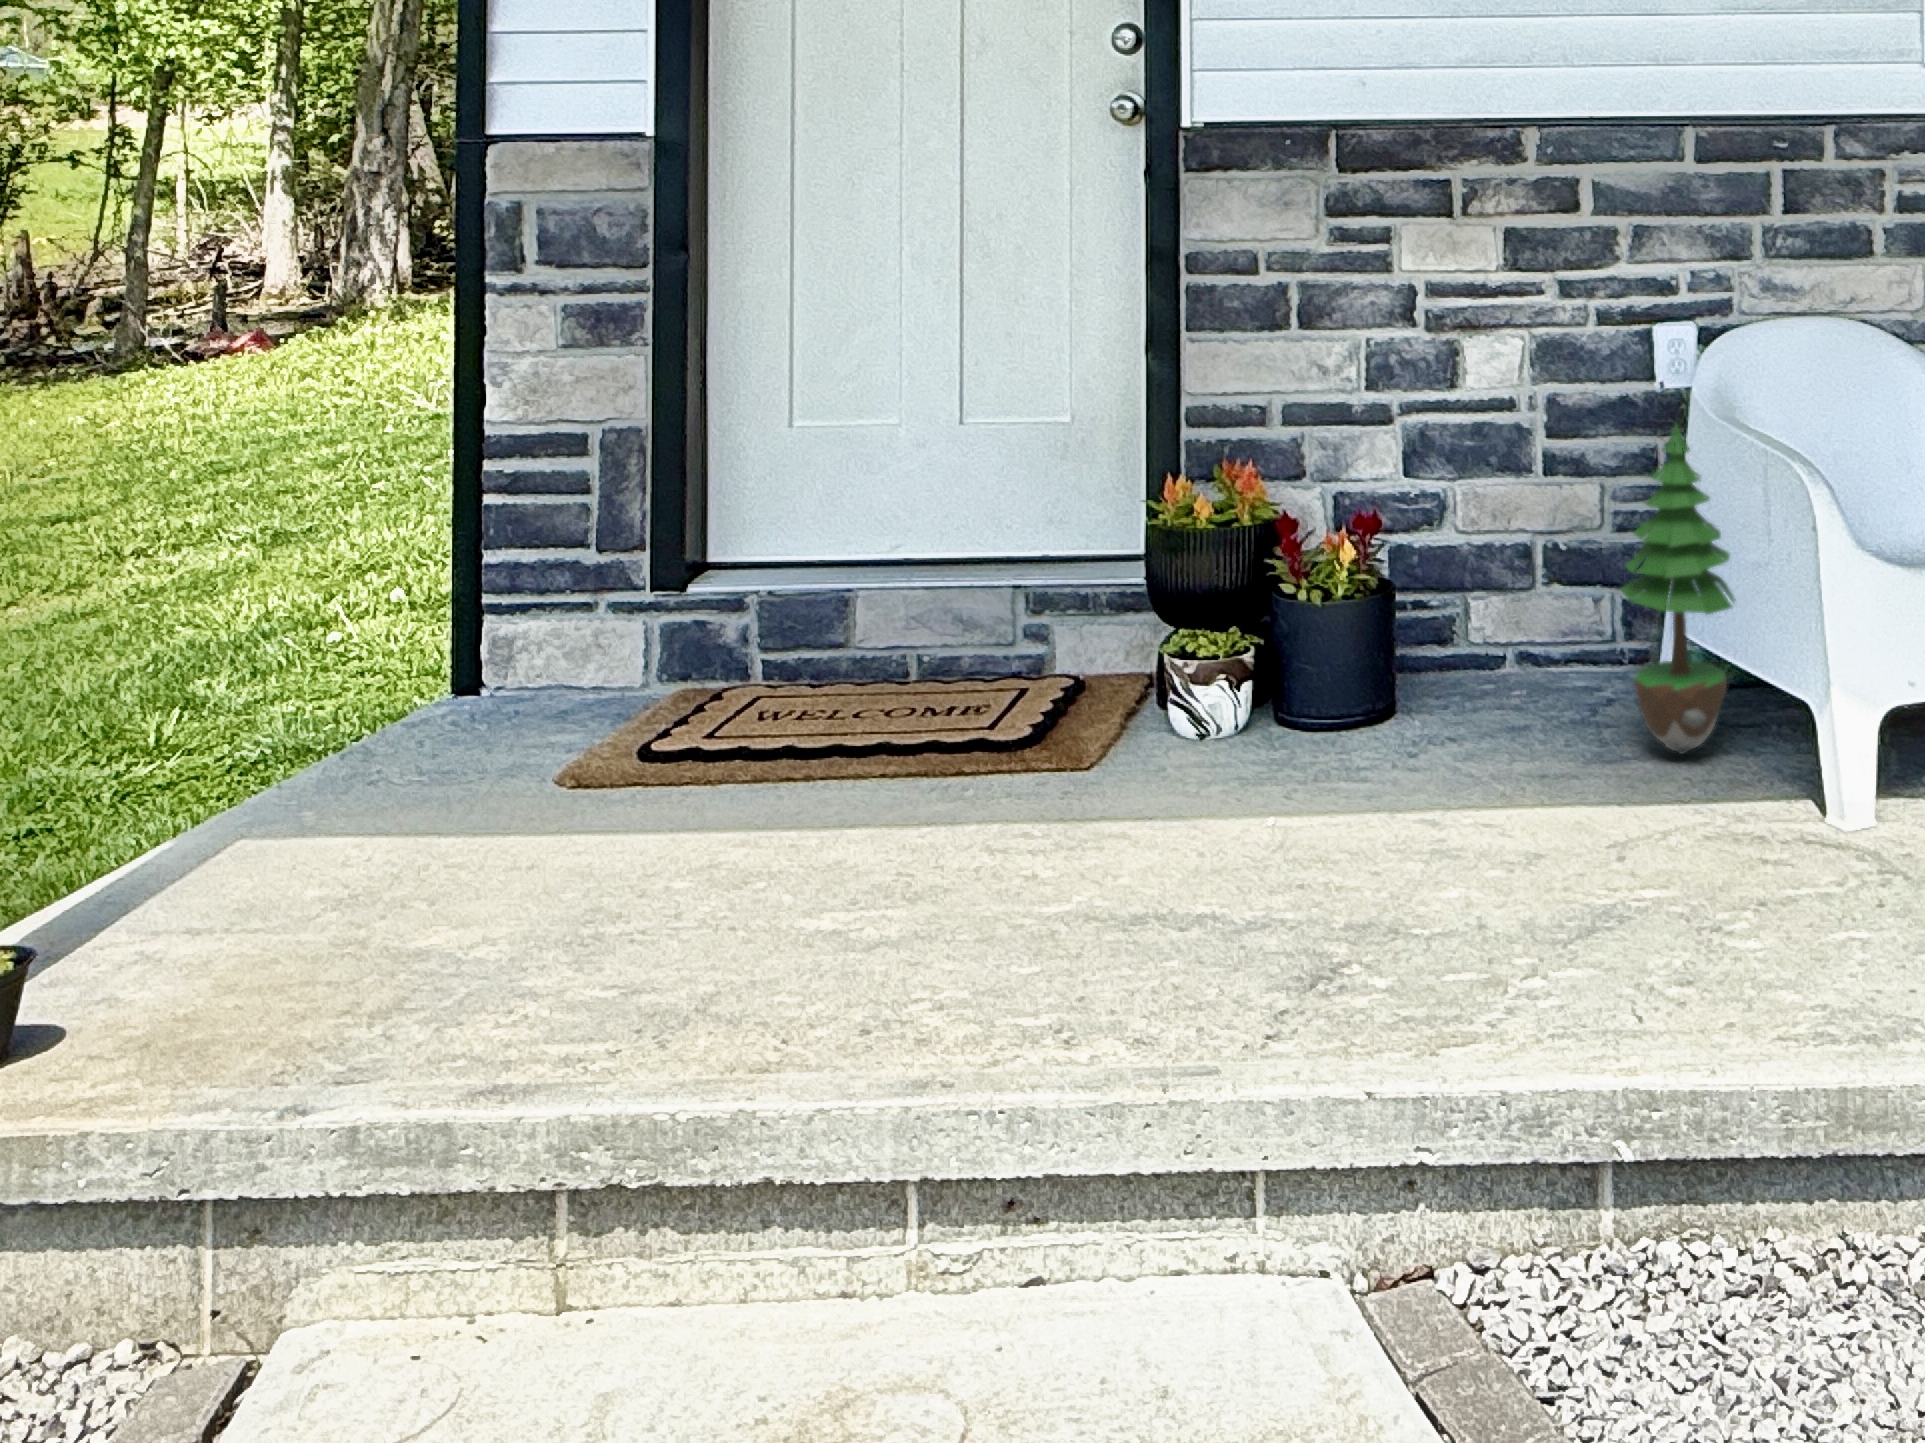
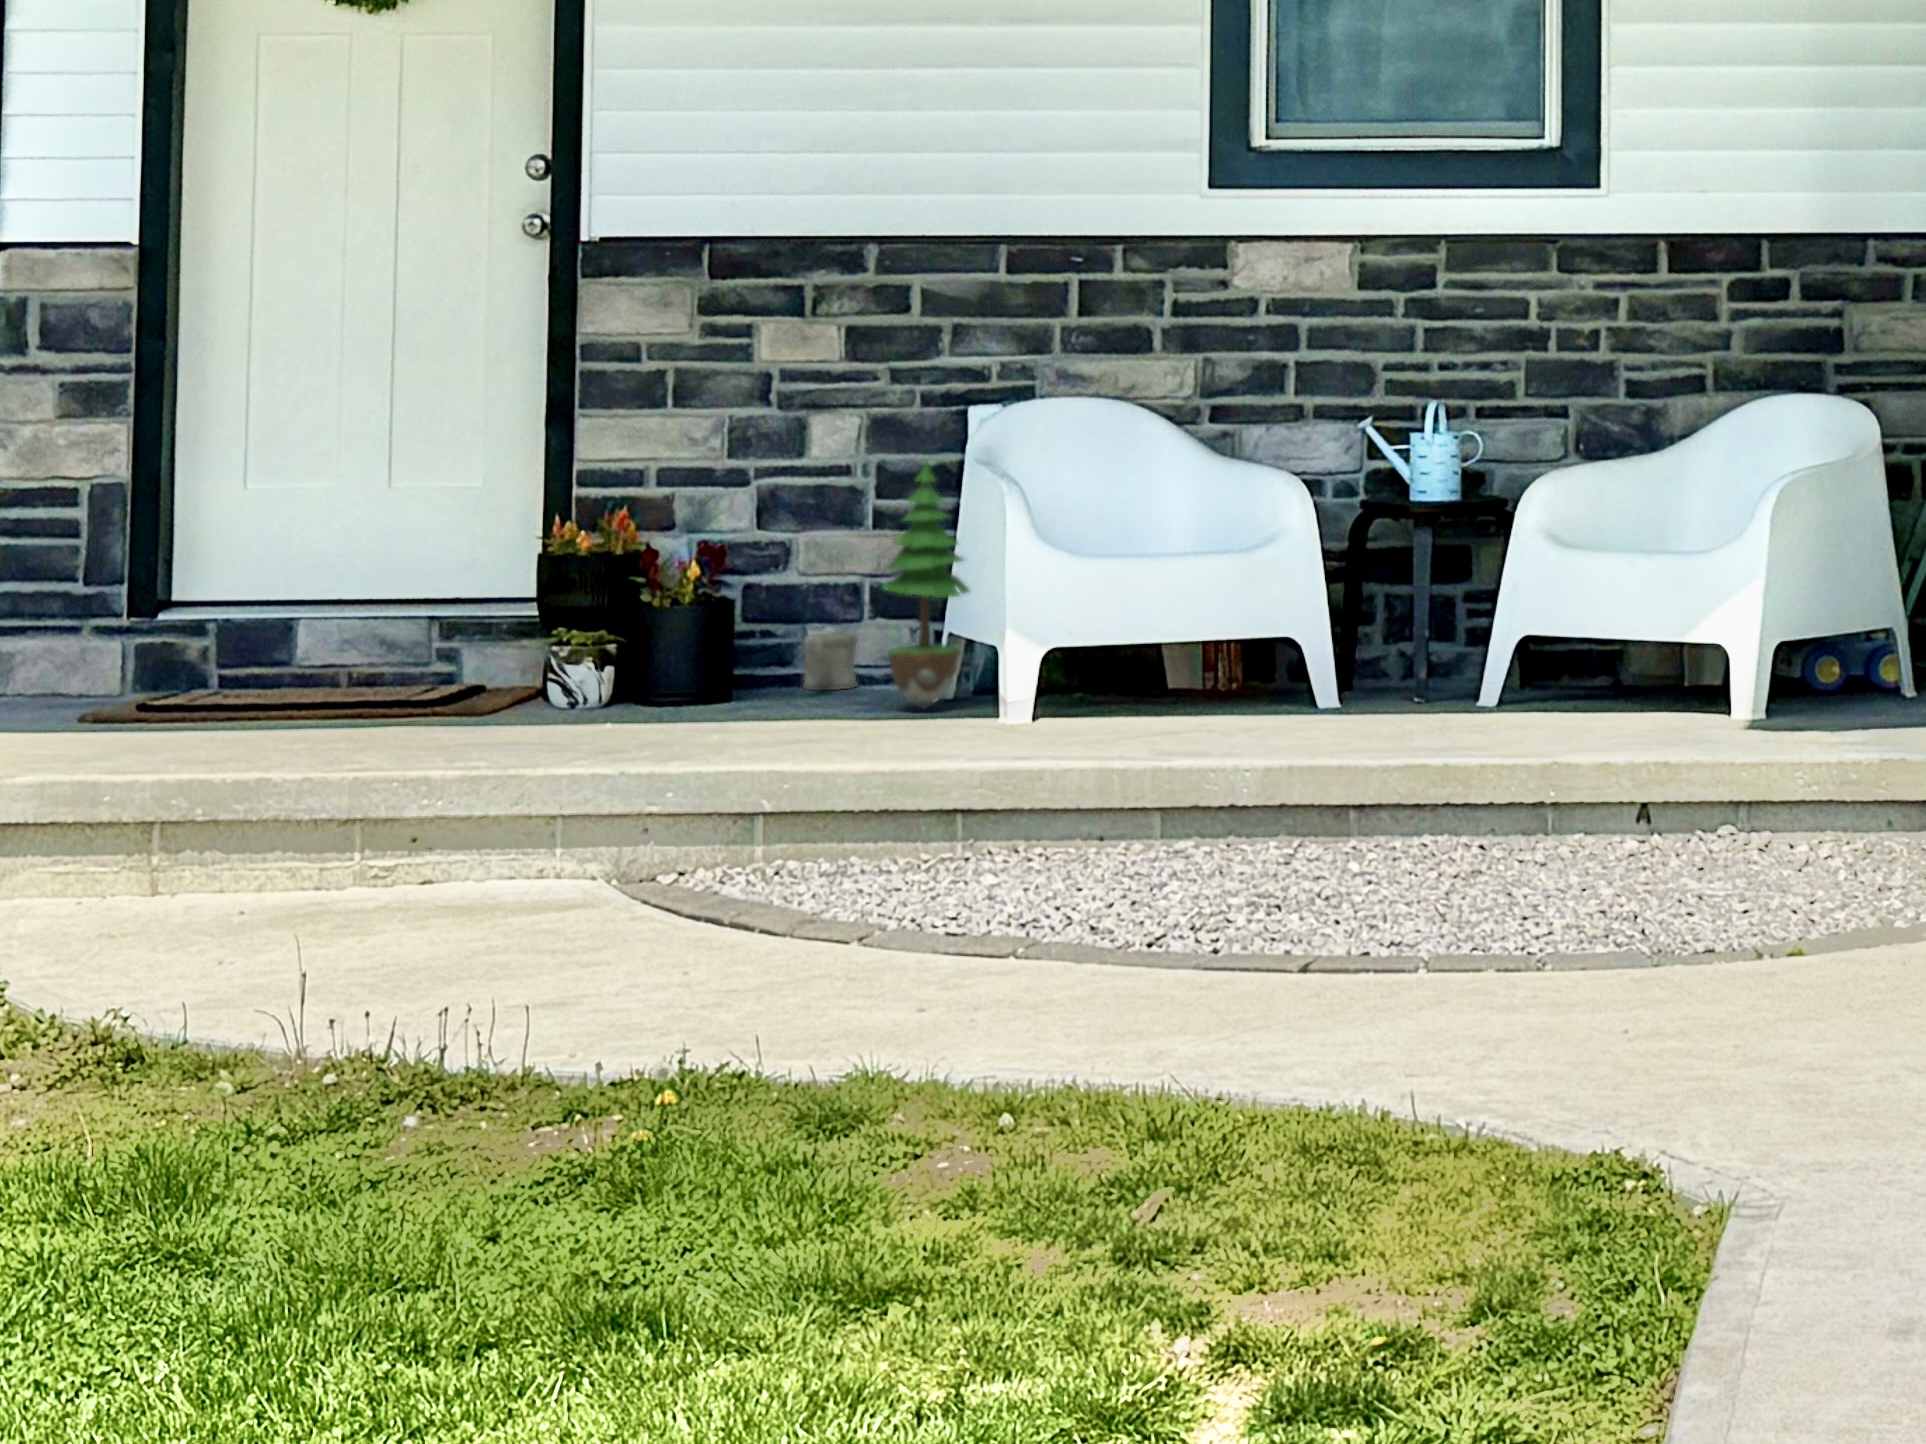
watering can: none [1479,599,1547,691] -> present [803,630,858,690]

